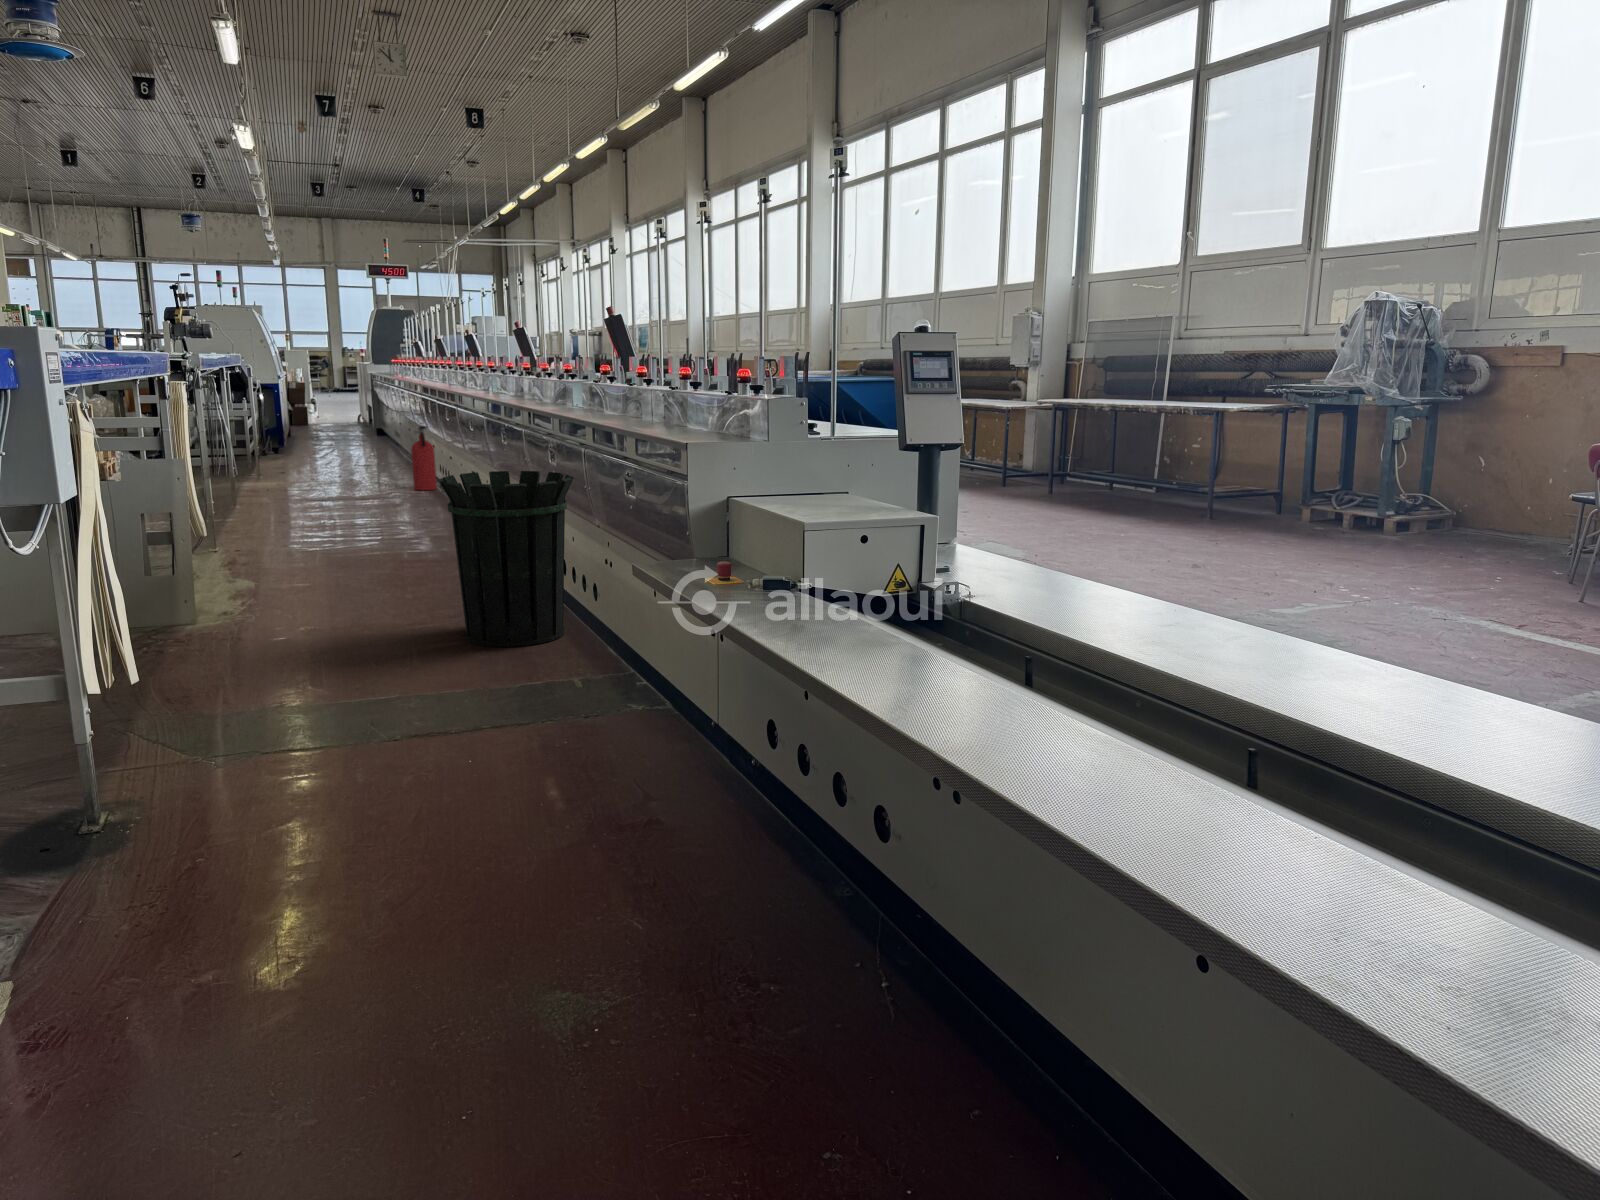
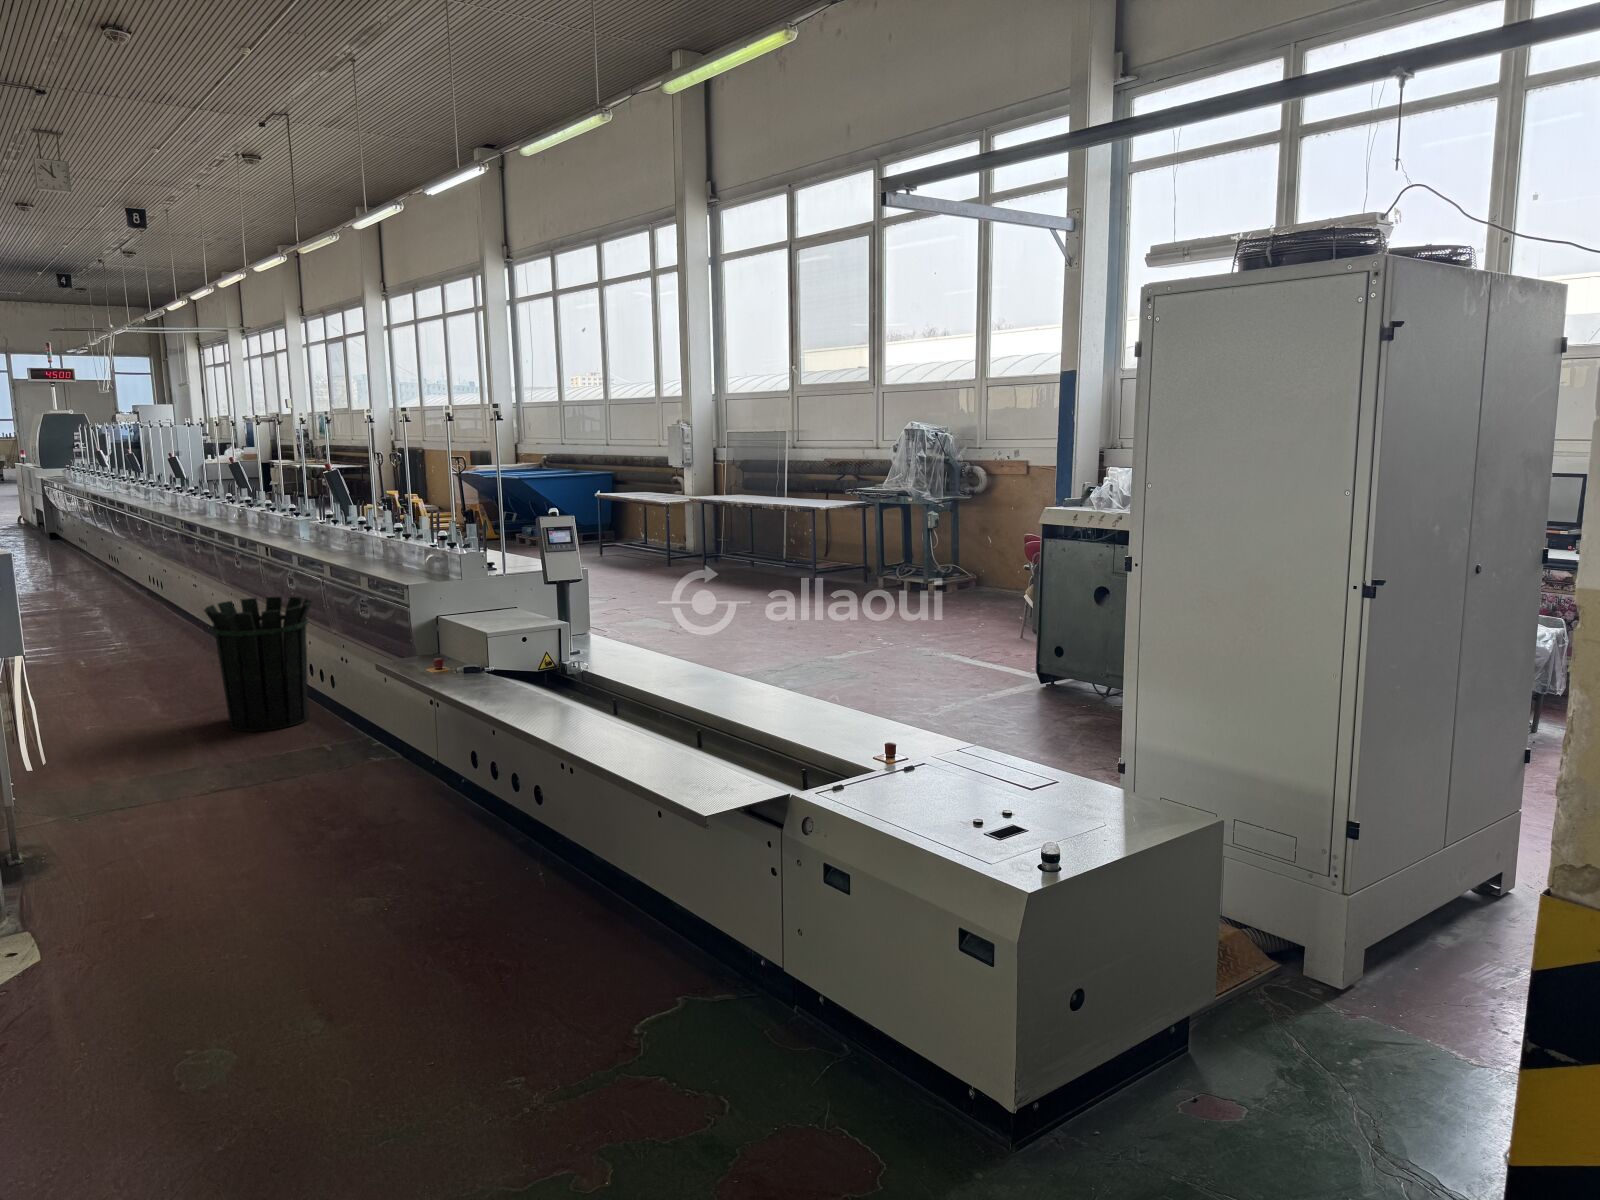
fire extinguisher: present [411,426,437,490] -> none [111,540,141,599]

